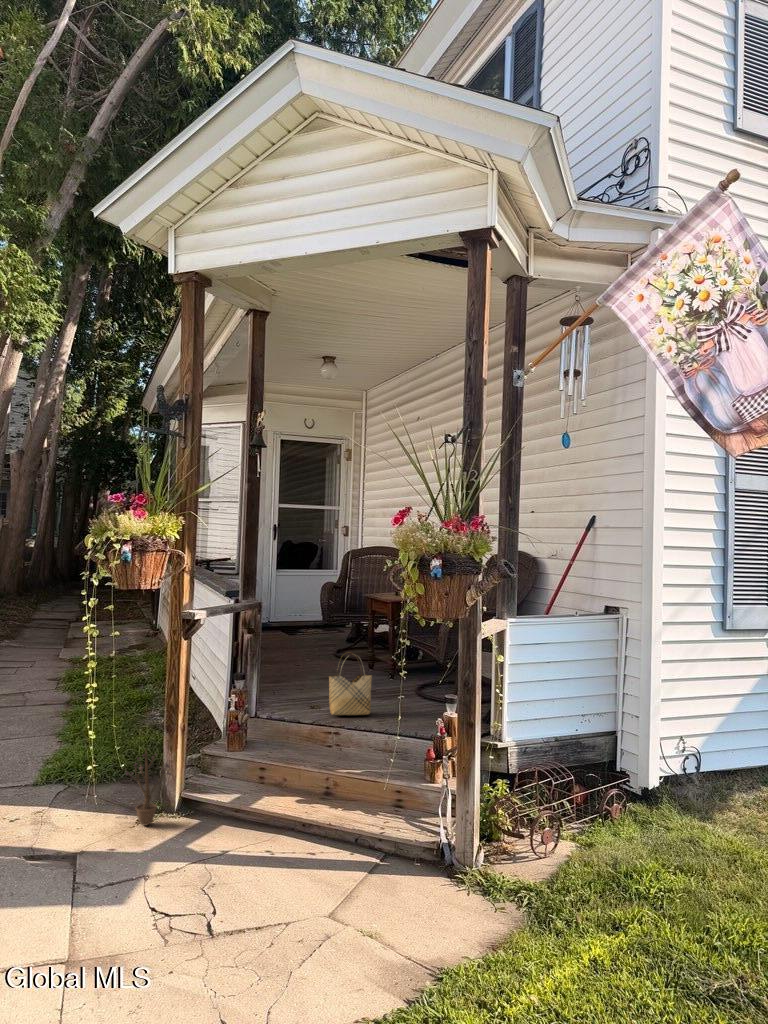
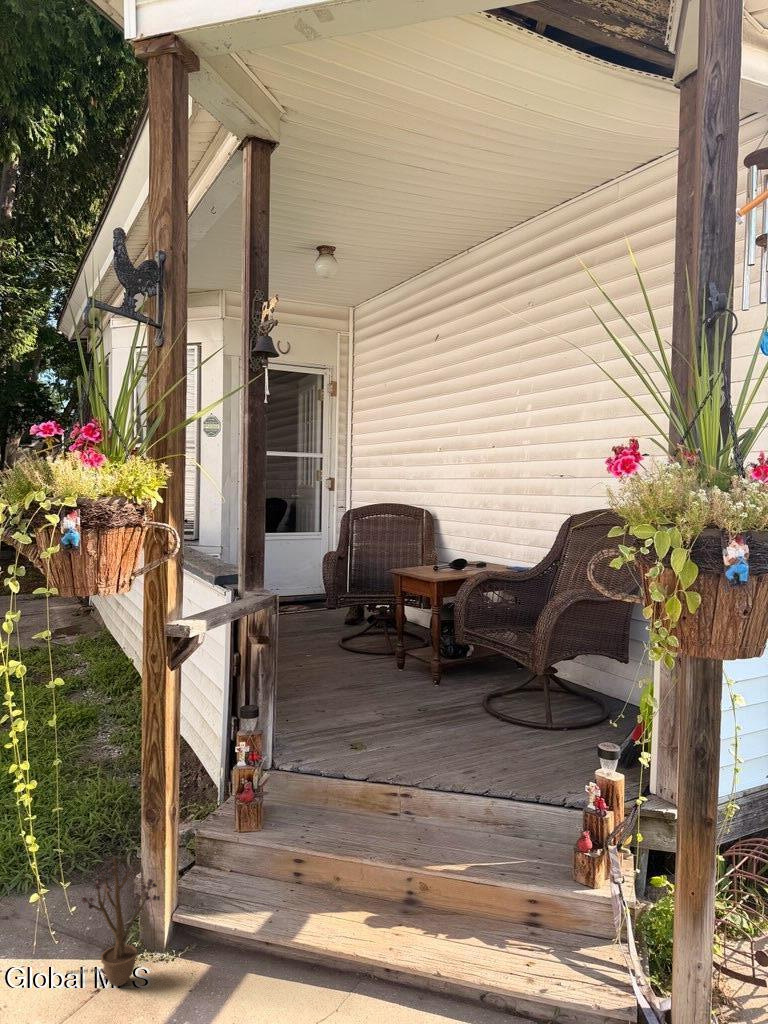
woven basket: present [329,652,372,715] -> none [382,664,446,762]

